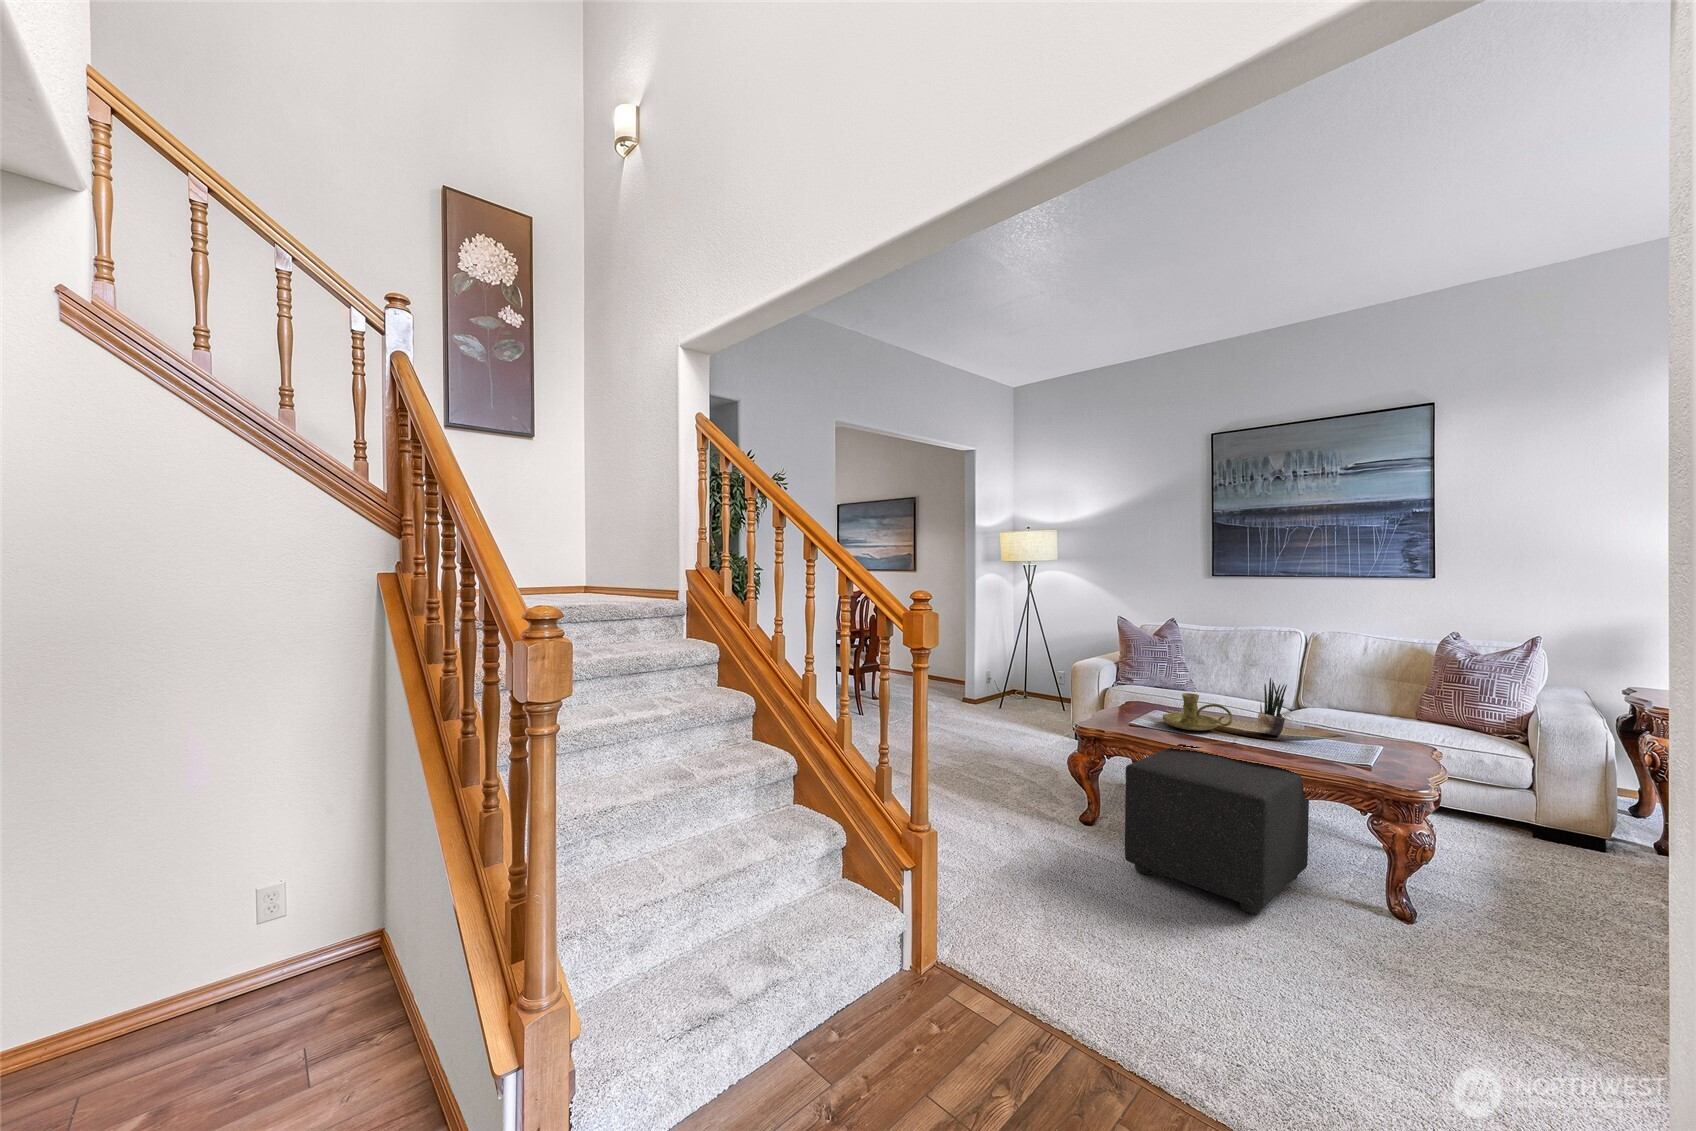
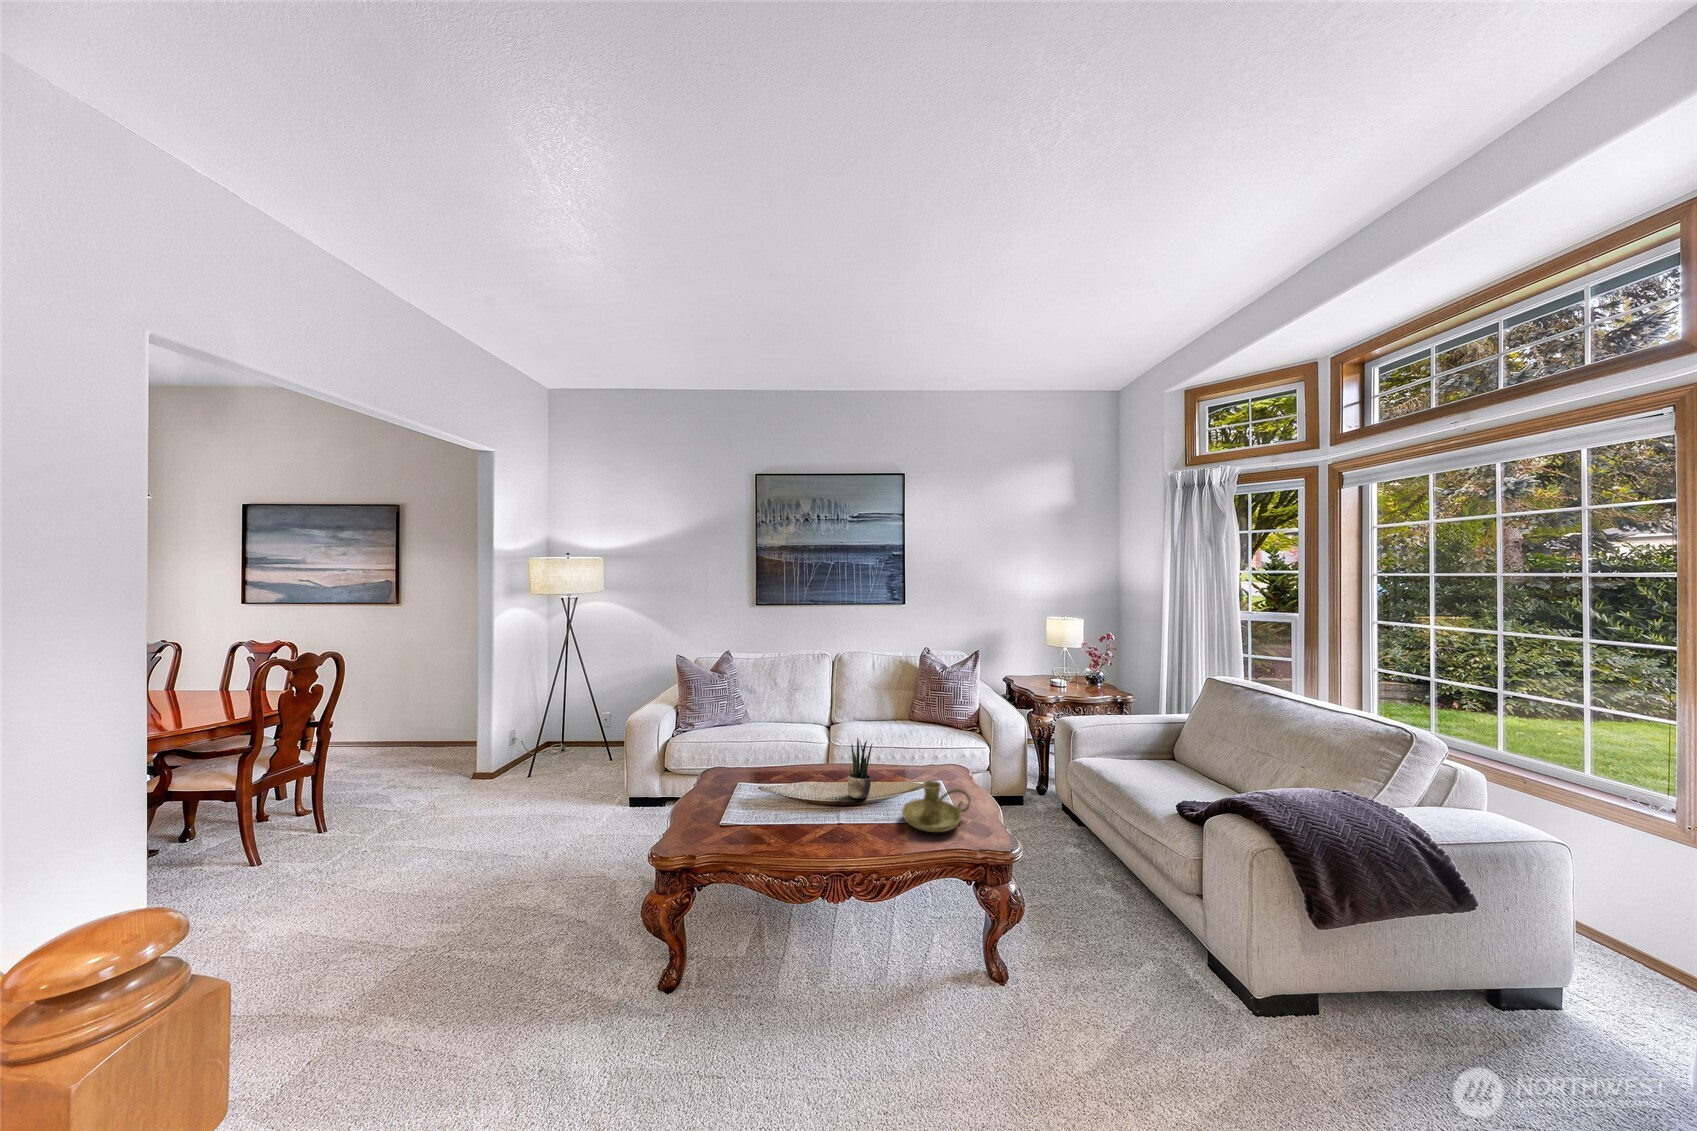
candle holder: present [1163,693,1233,730] -> present [902,780,971,832]
ottoman: present [1125,744,1309,914] -> none [752,841,926,1079]

